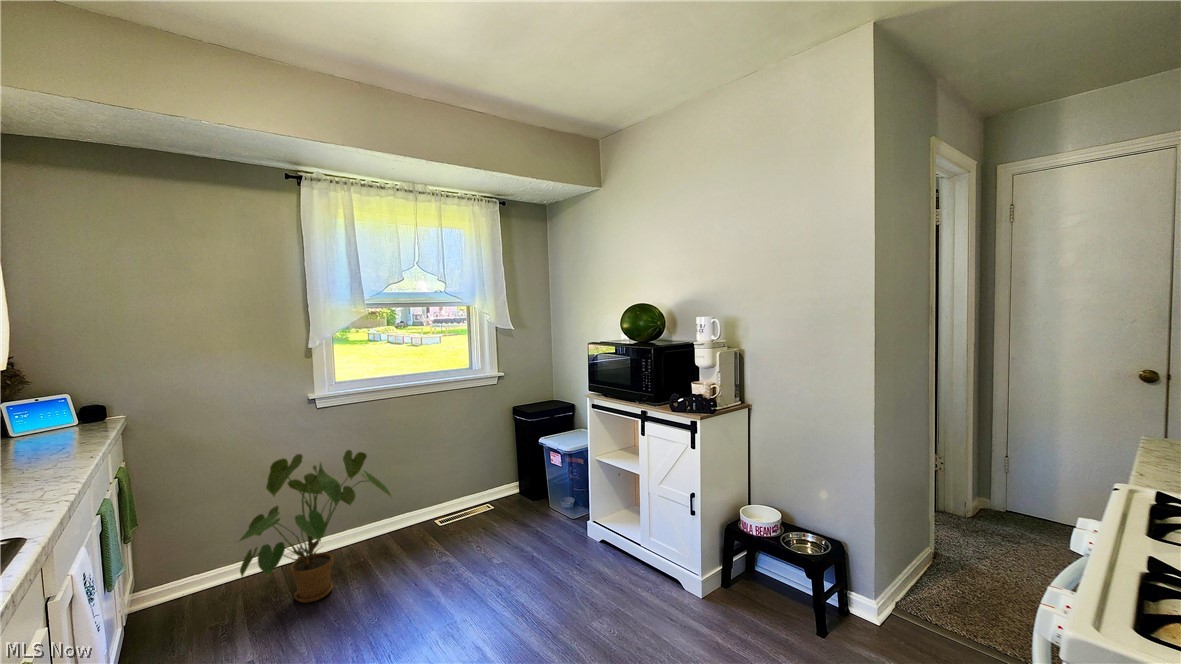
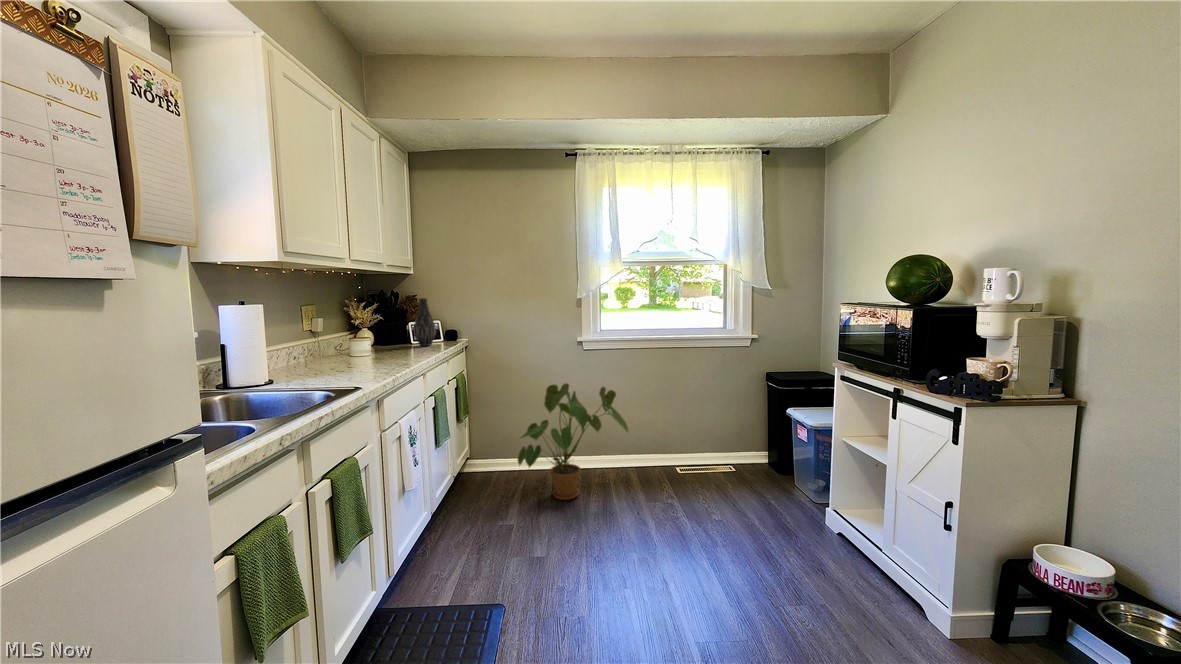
vase: none [27,364,76,441] -> present [414,298,436,346]

